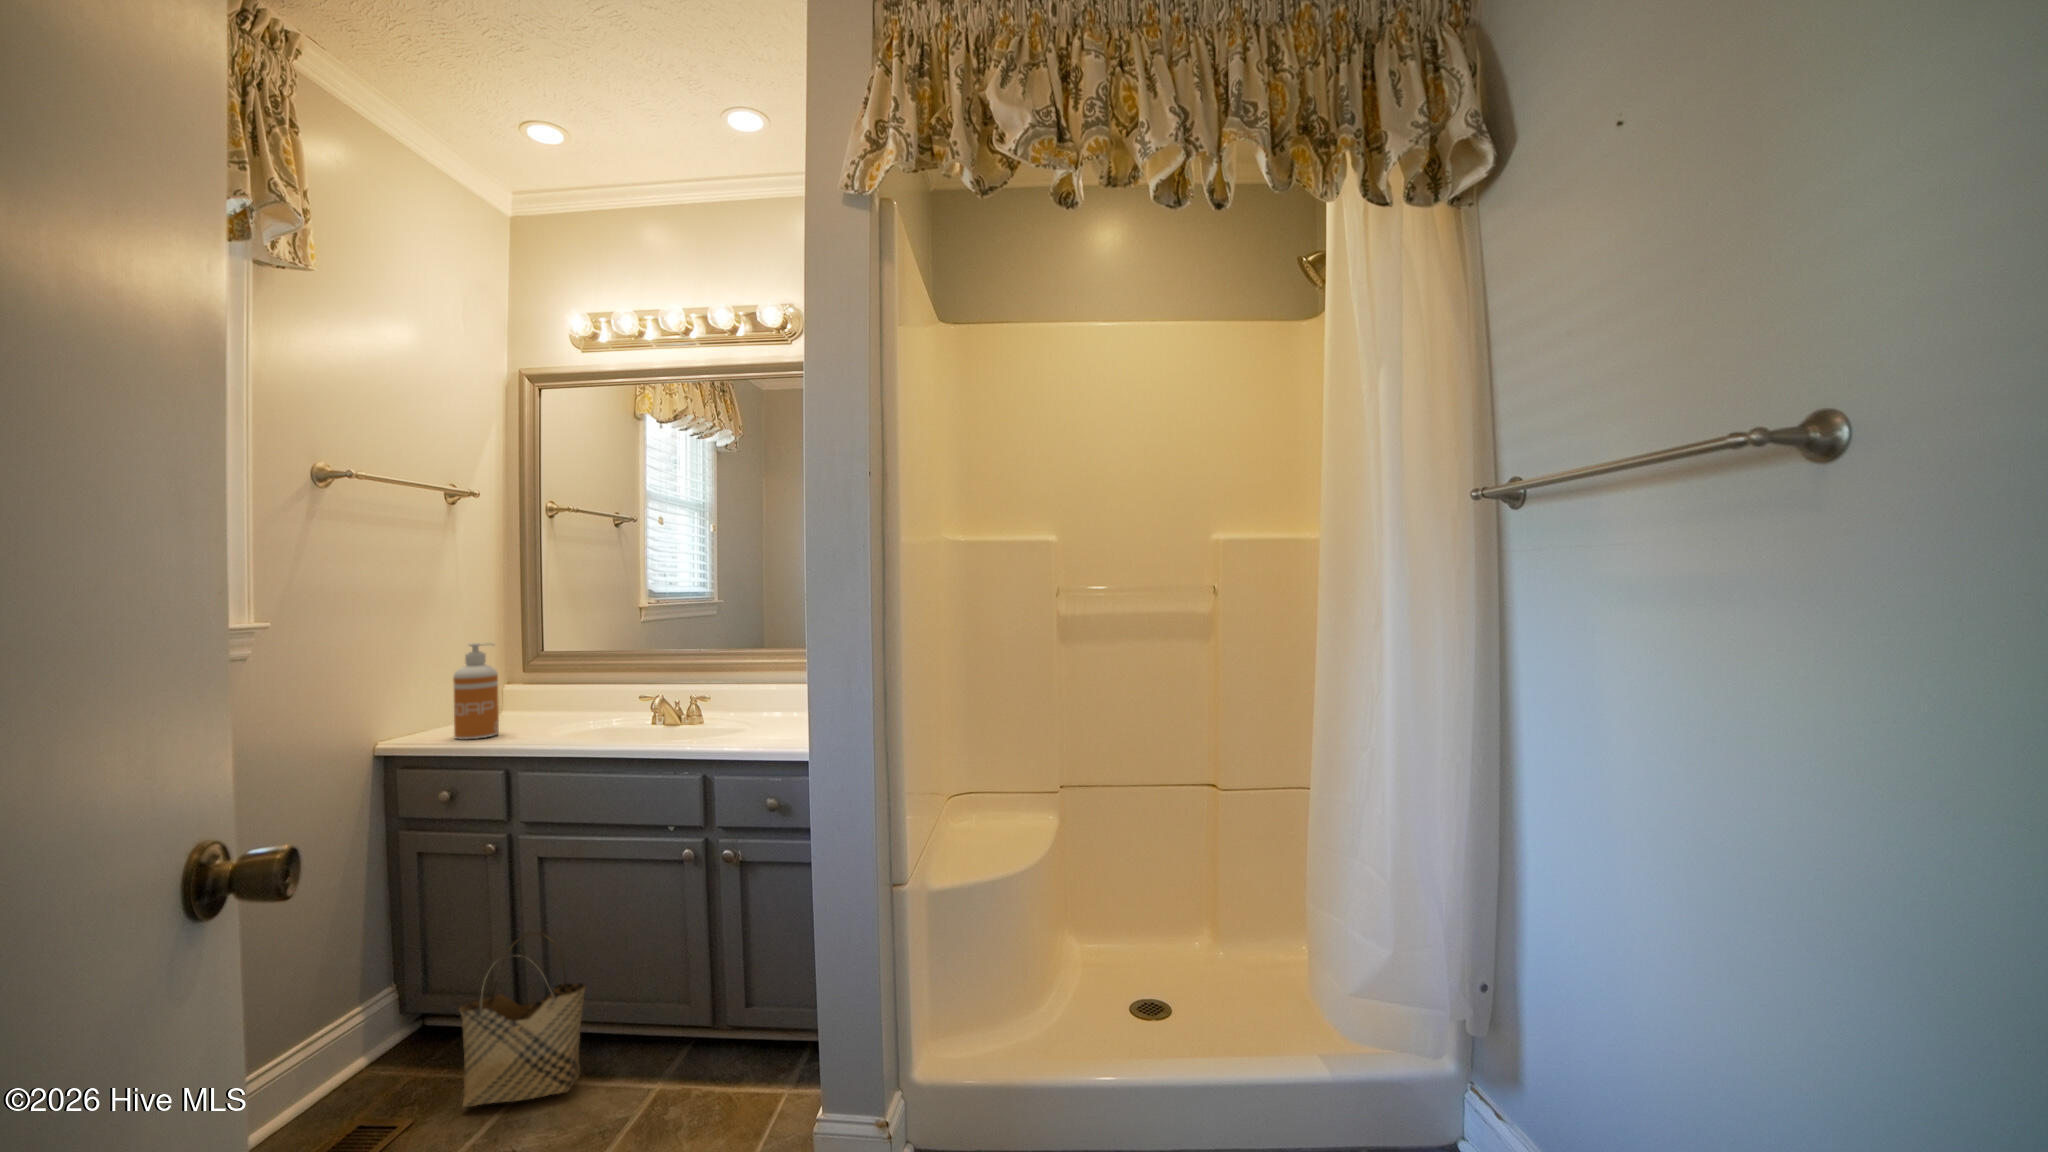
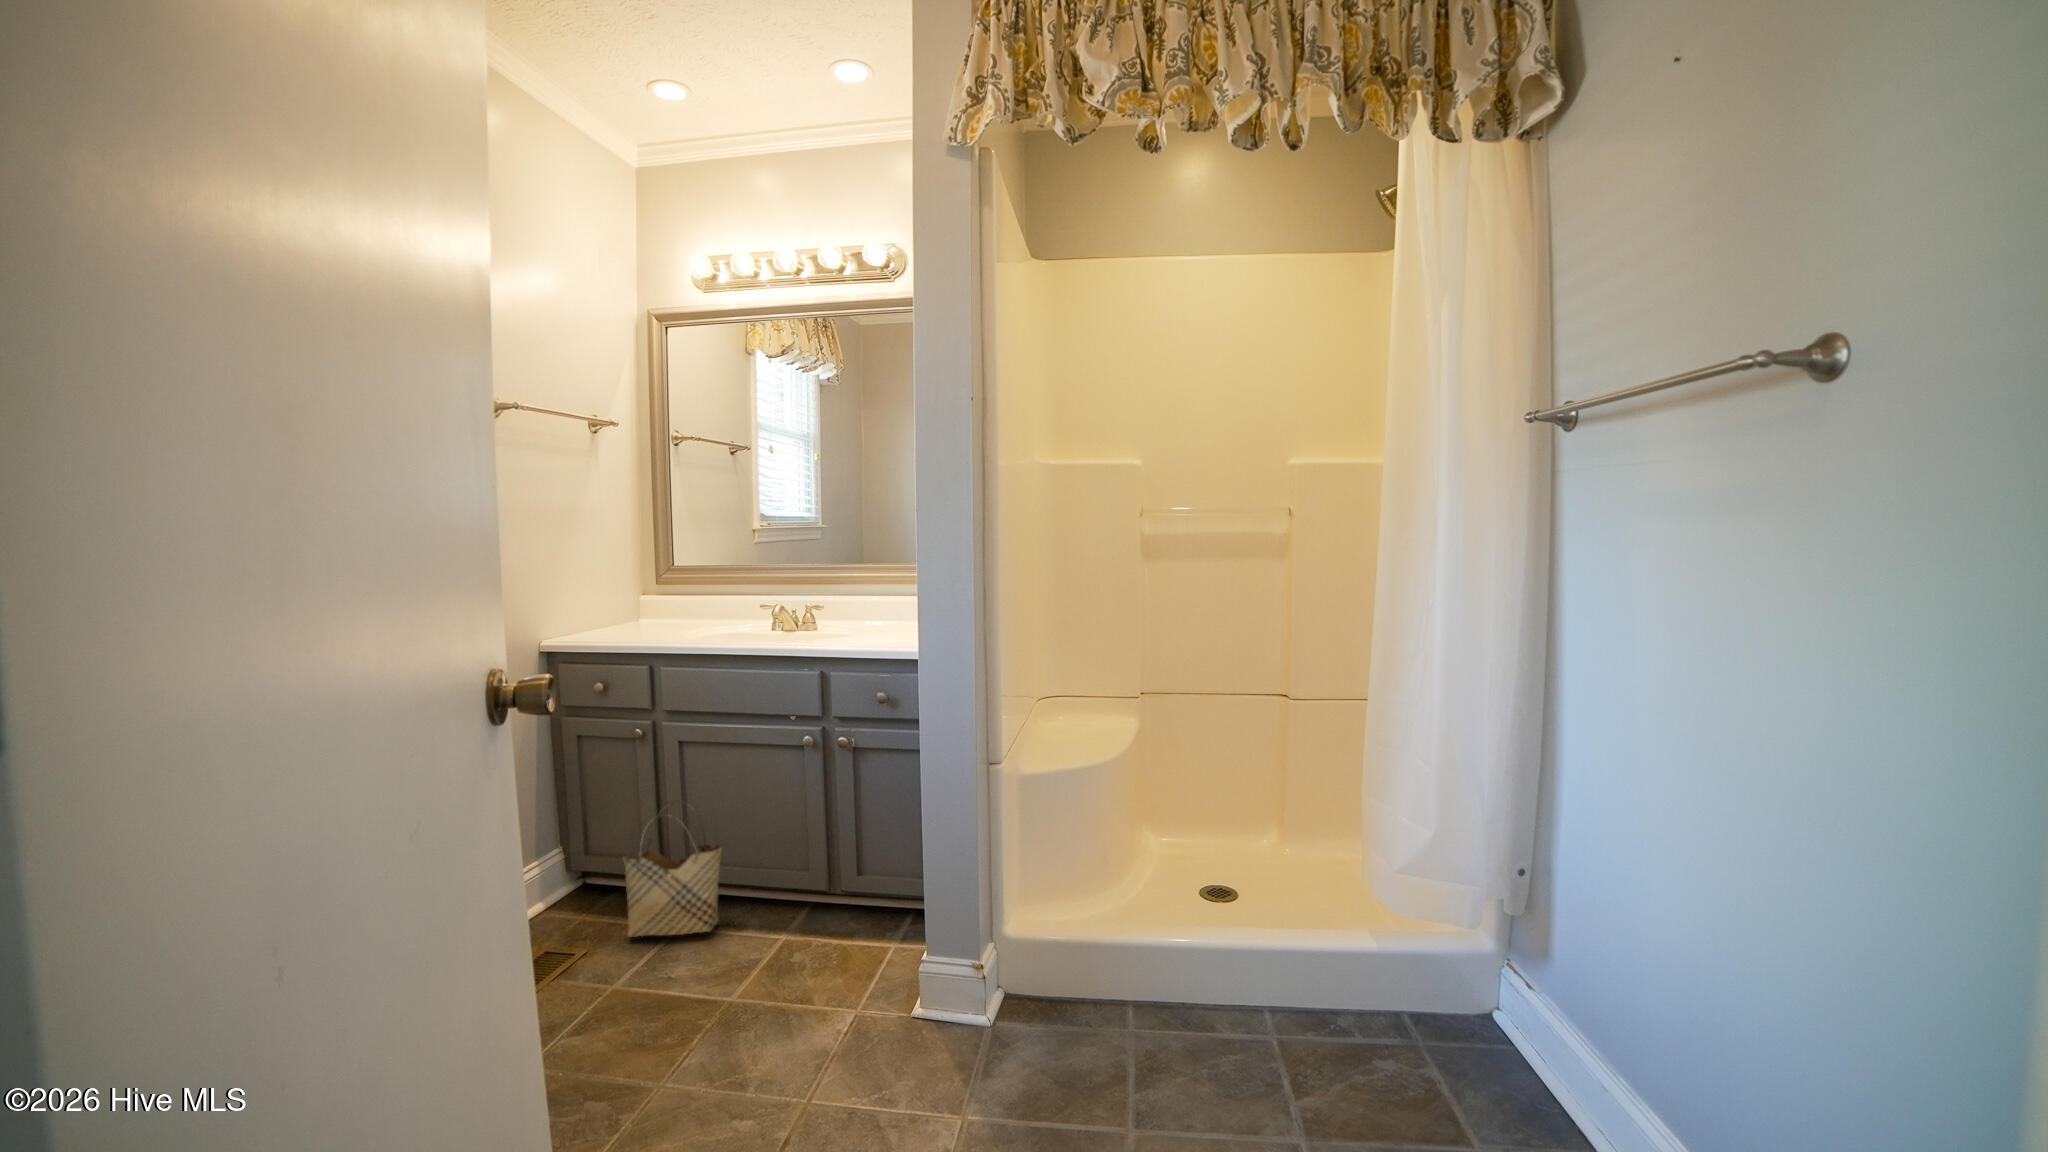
soap dispenser: present [453,643,499,739] -> none [604,556,642,639]

